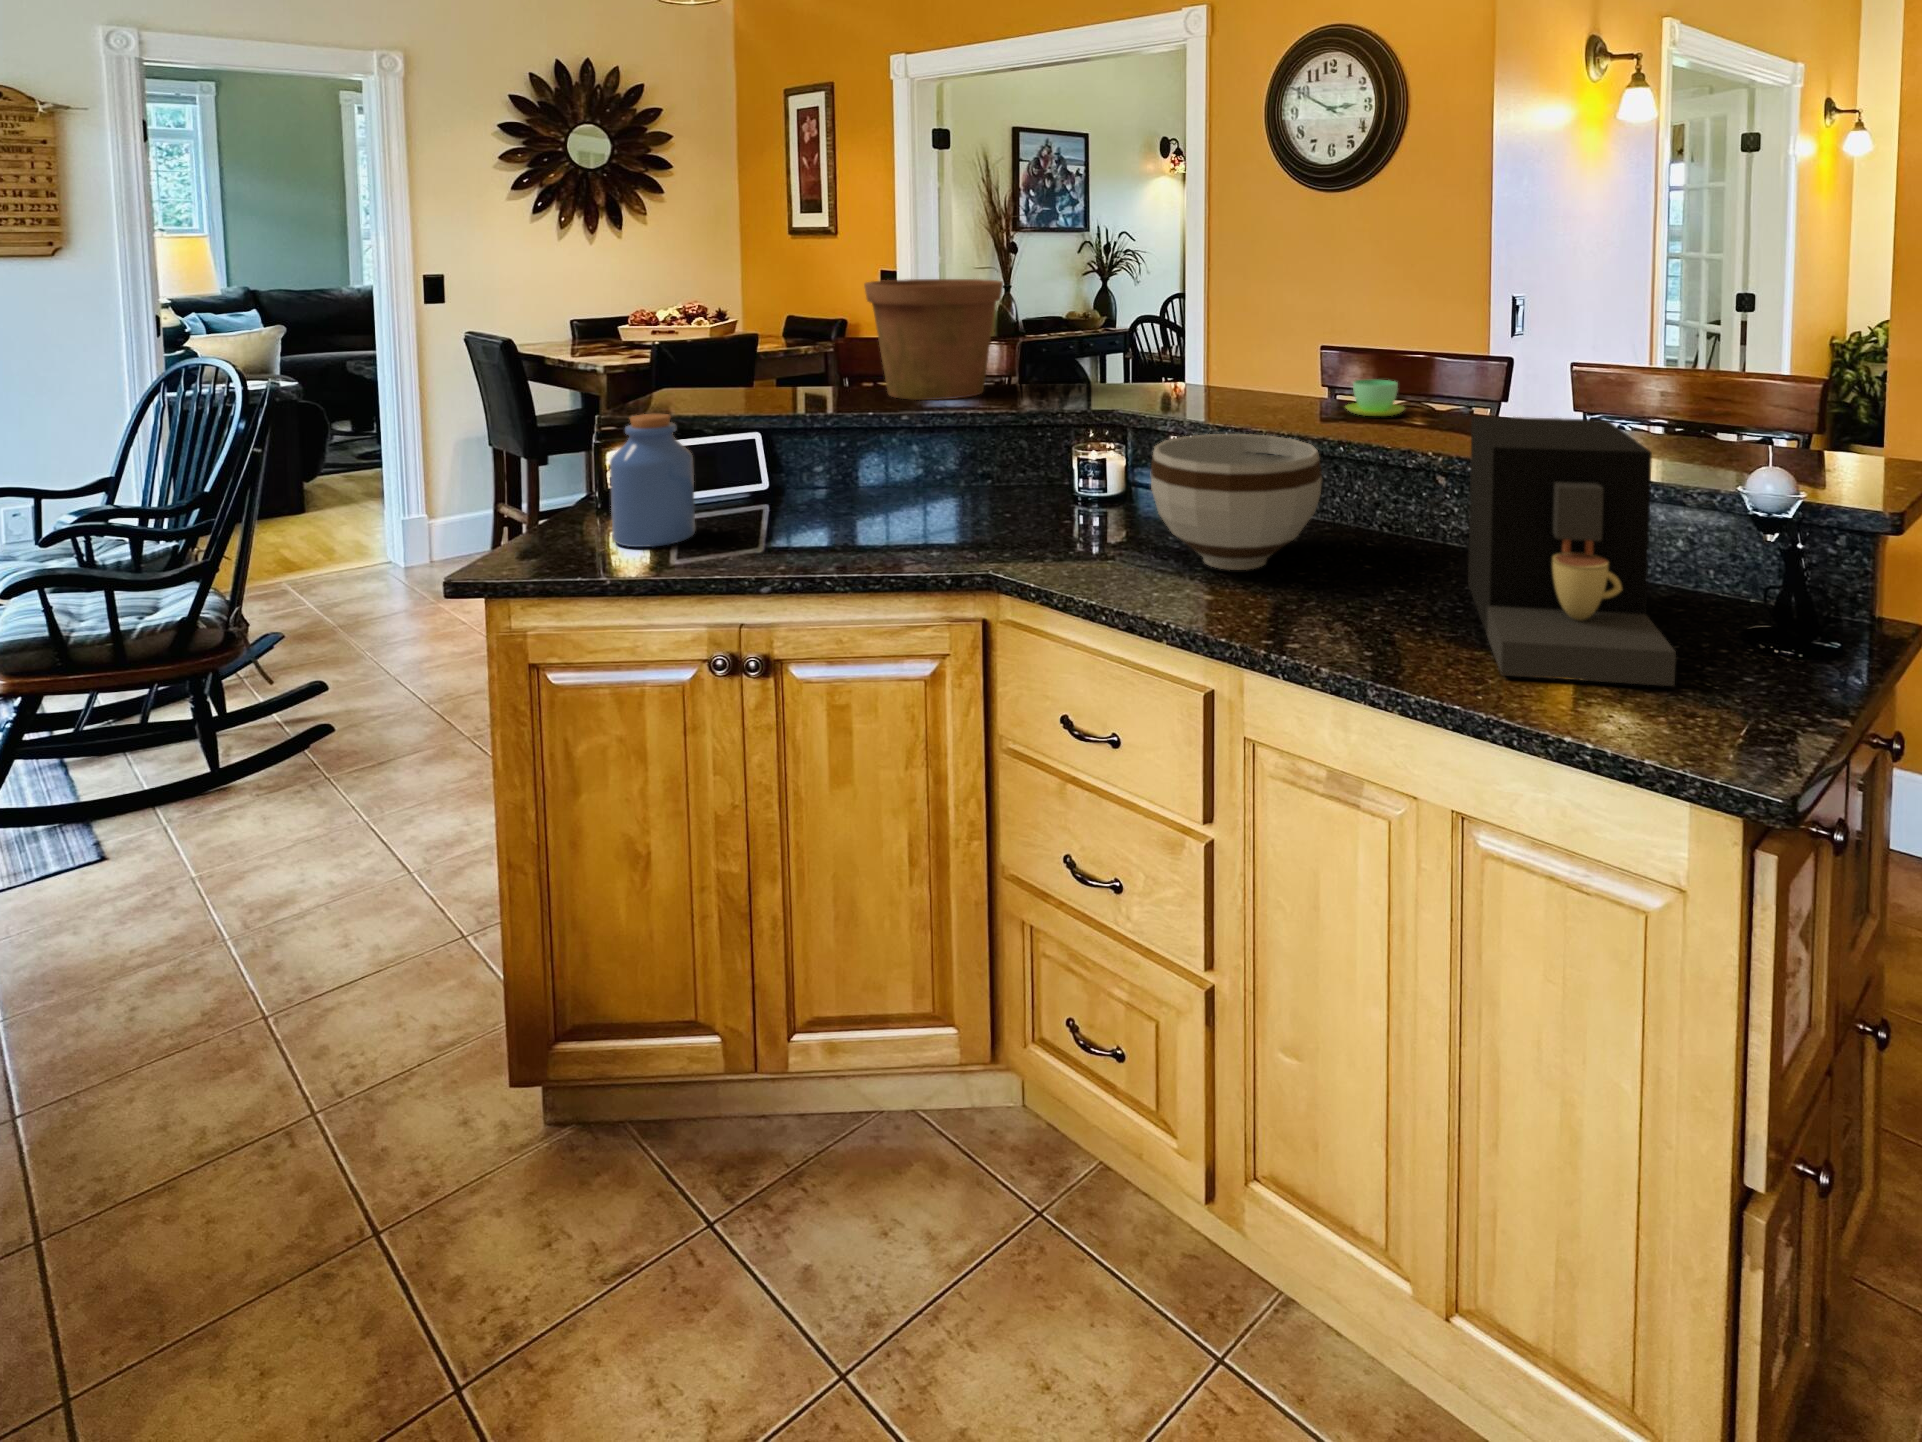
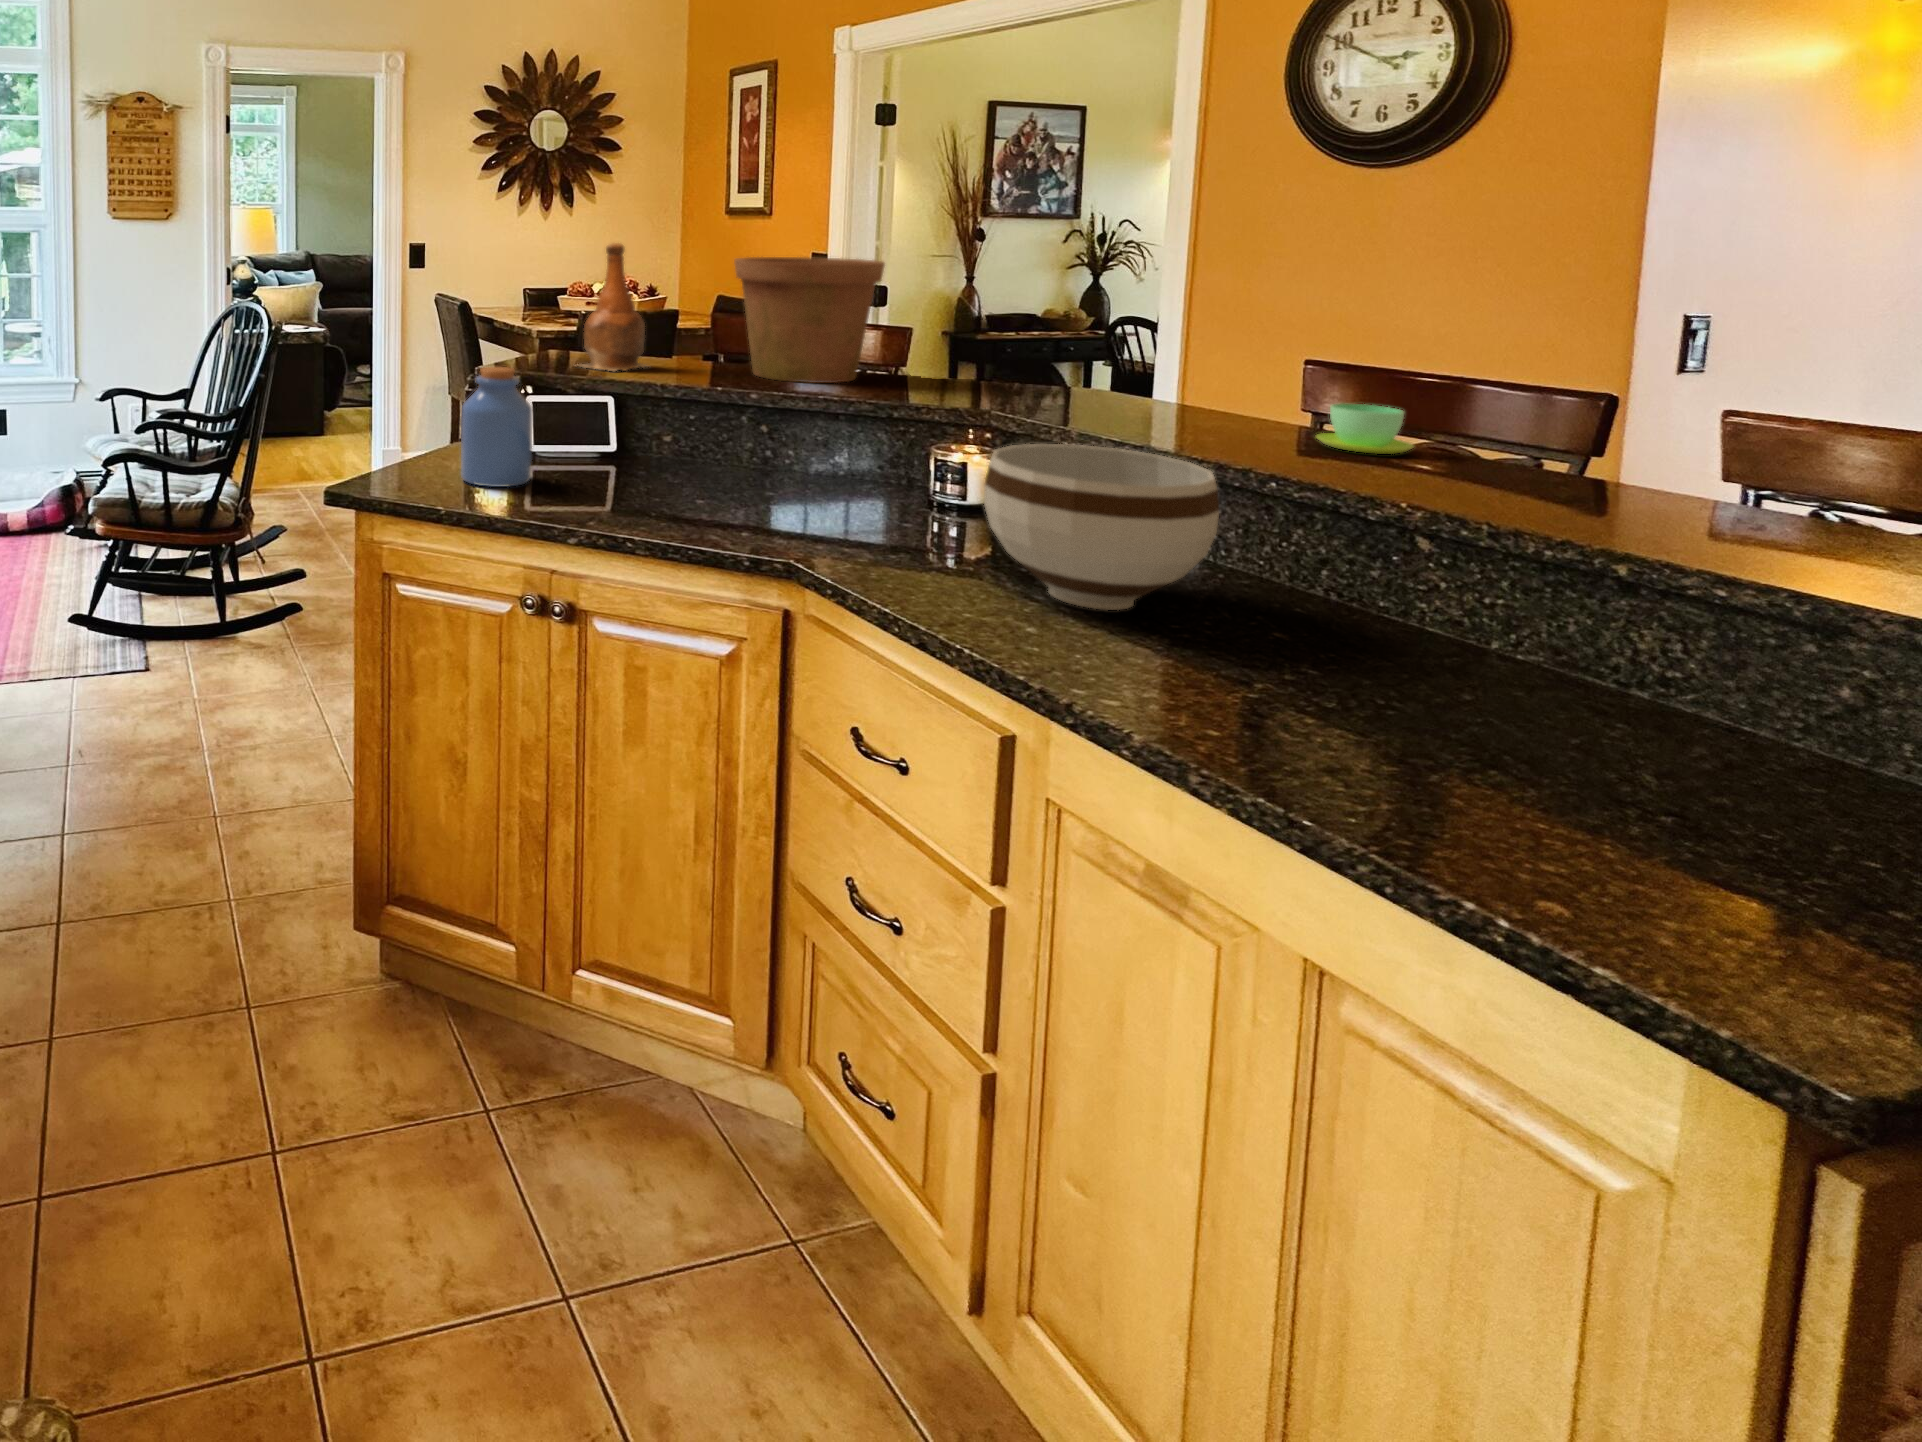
bottle: none [700,271,789,406] -> present [577,243,647,371]
coffee maker: present [1468,416,1676,686] -> none [1414,458,1757,895]

